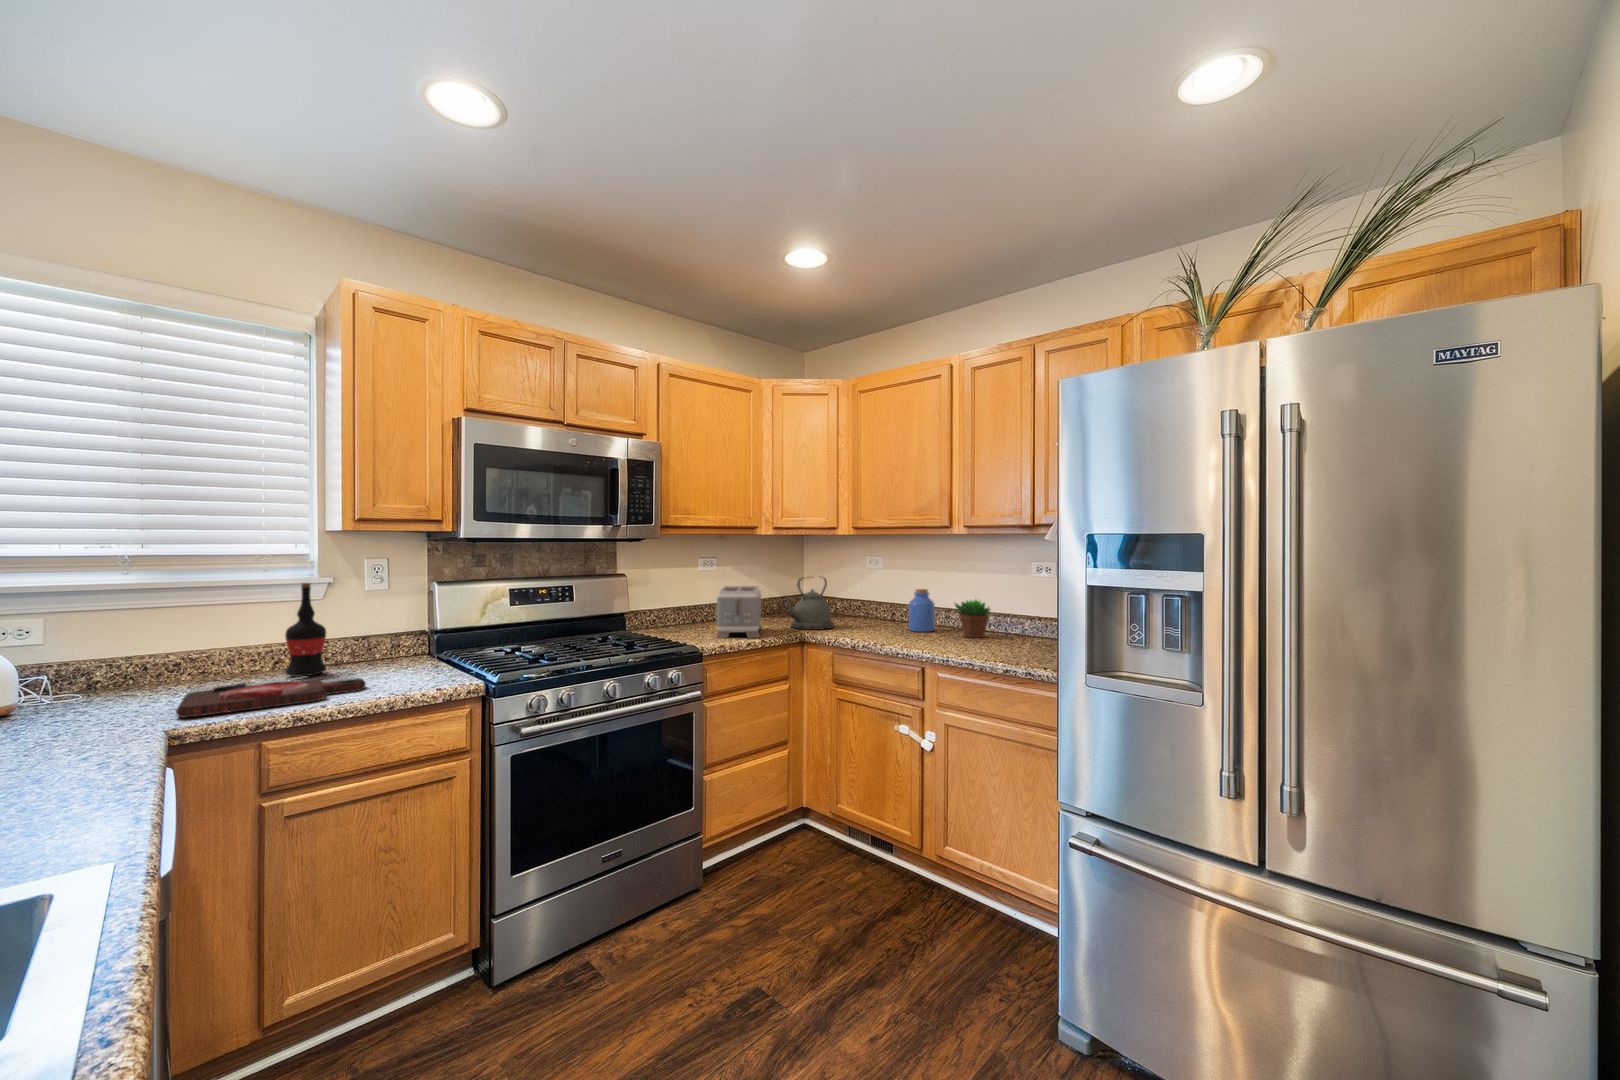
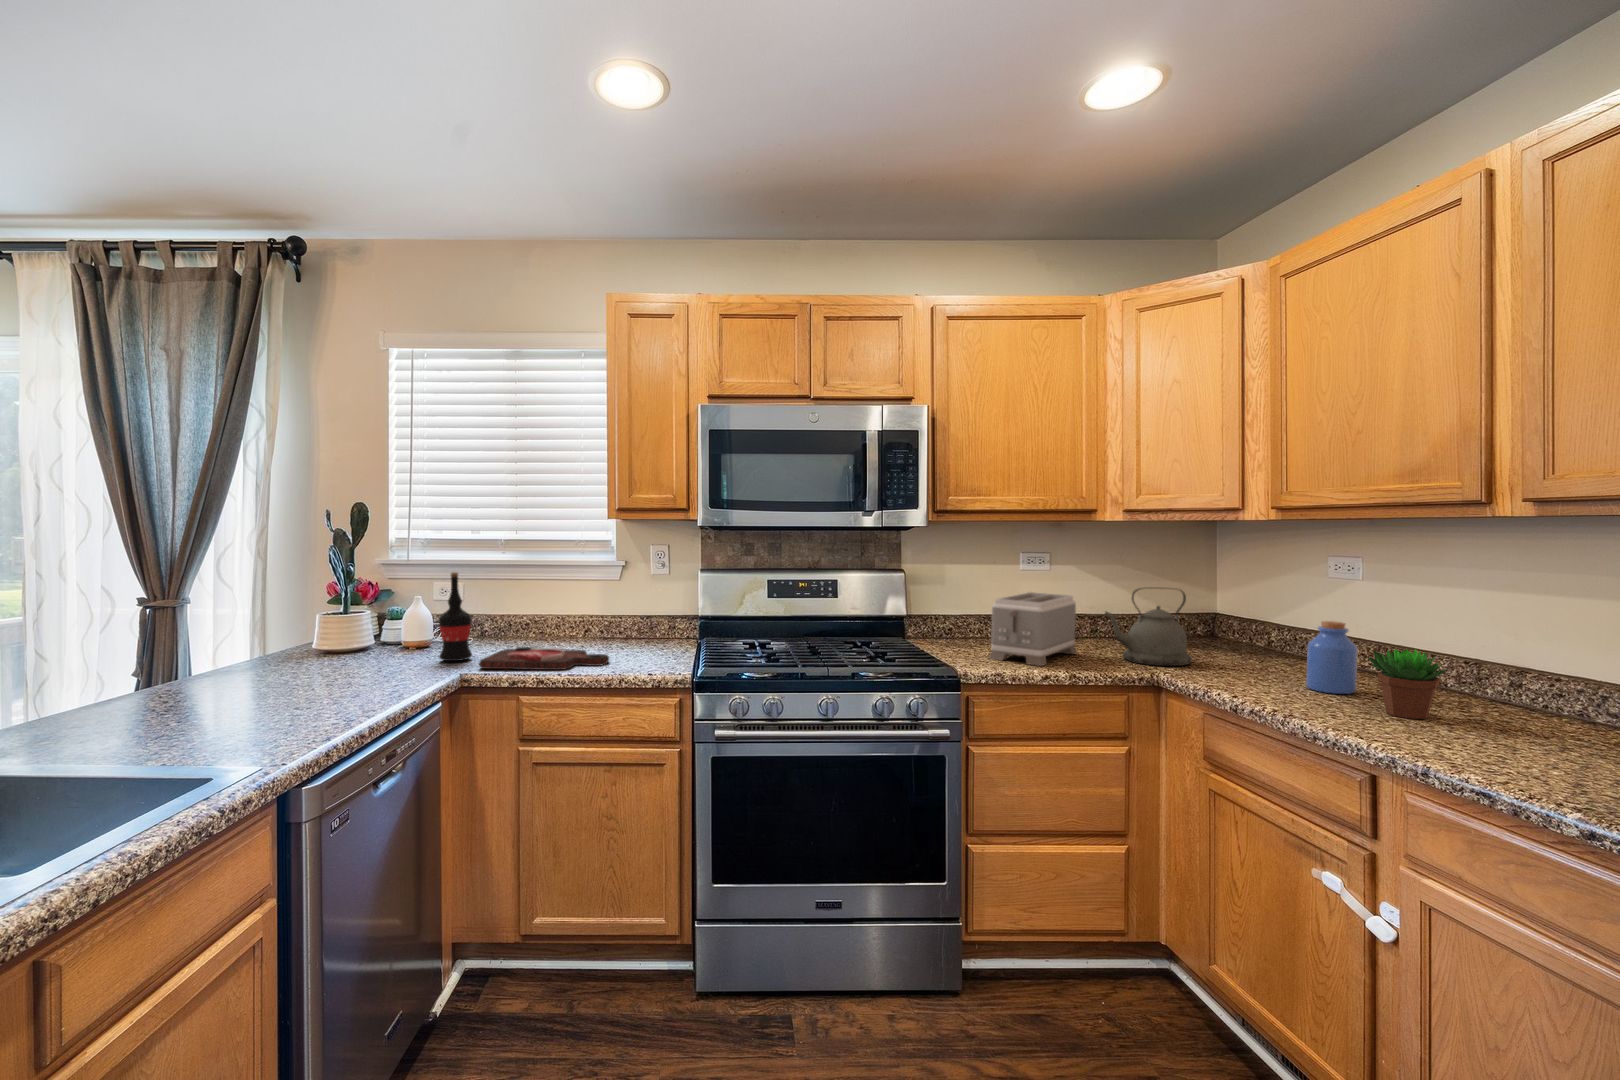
wine bottle: present [285,583,326,677] -> present [439,572,472,661]

